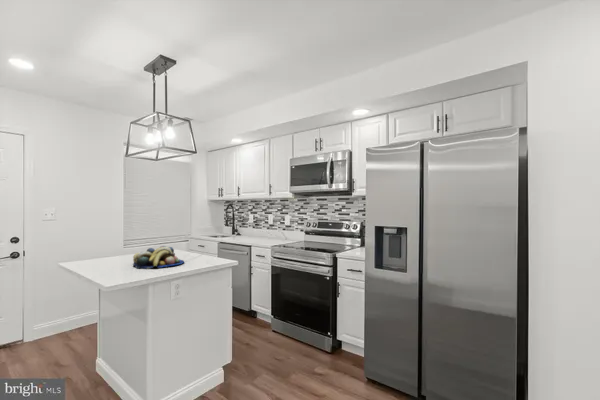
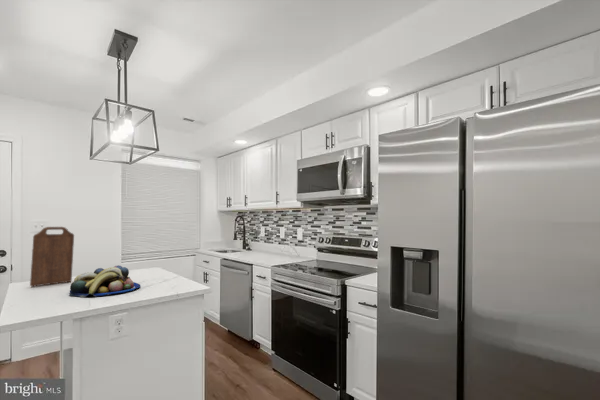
cutting board: none [93,216,122,264] -> present [30,227,74,286]

